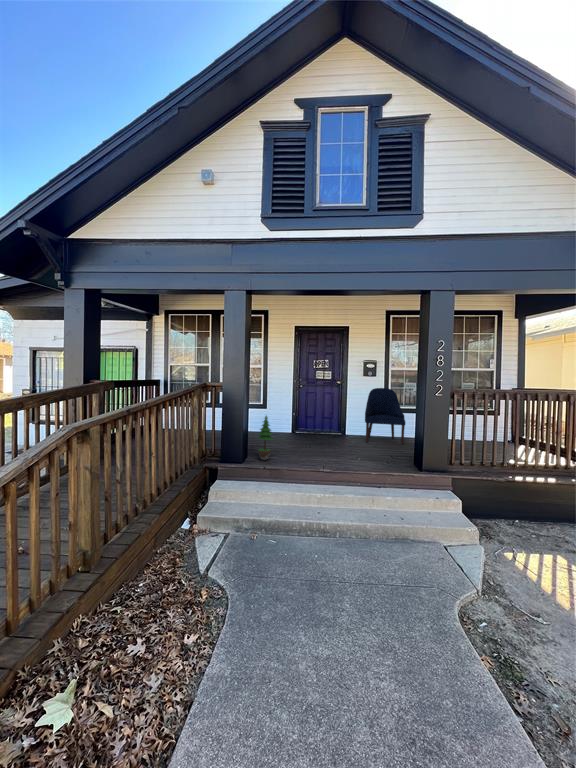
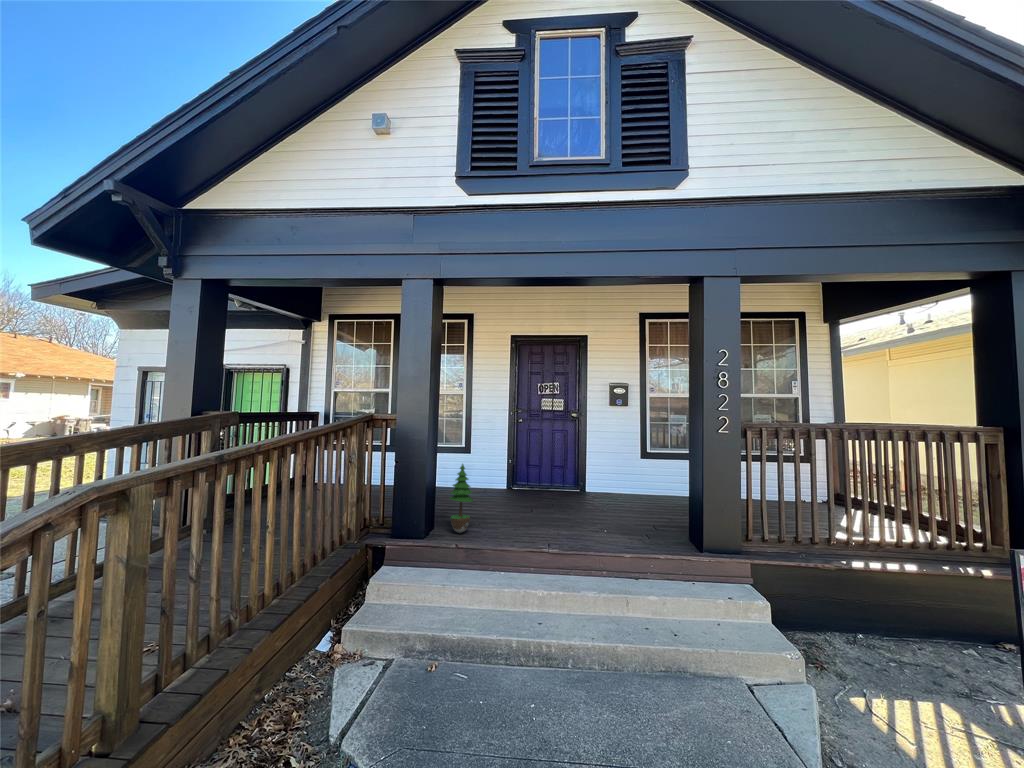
chair: present [365,388,405,444] -> none [613,424,672,506]

